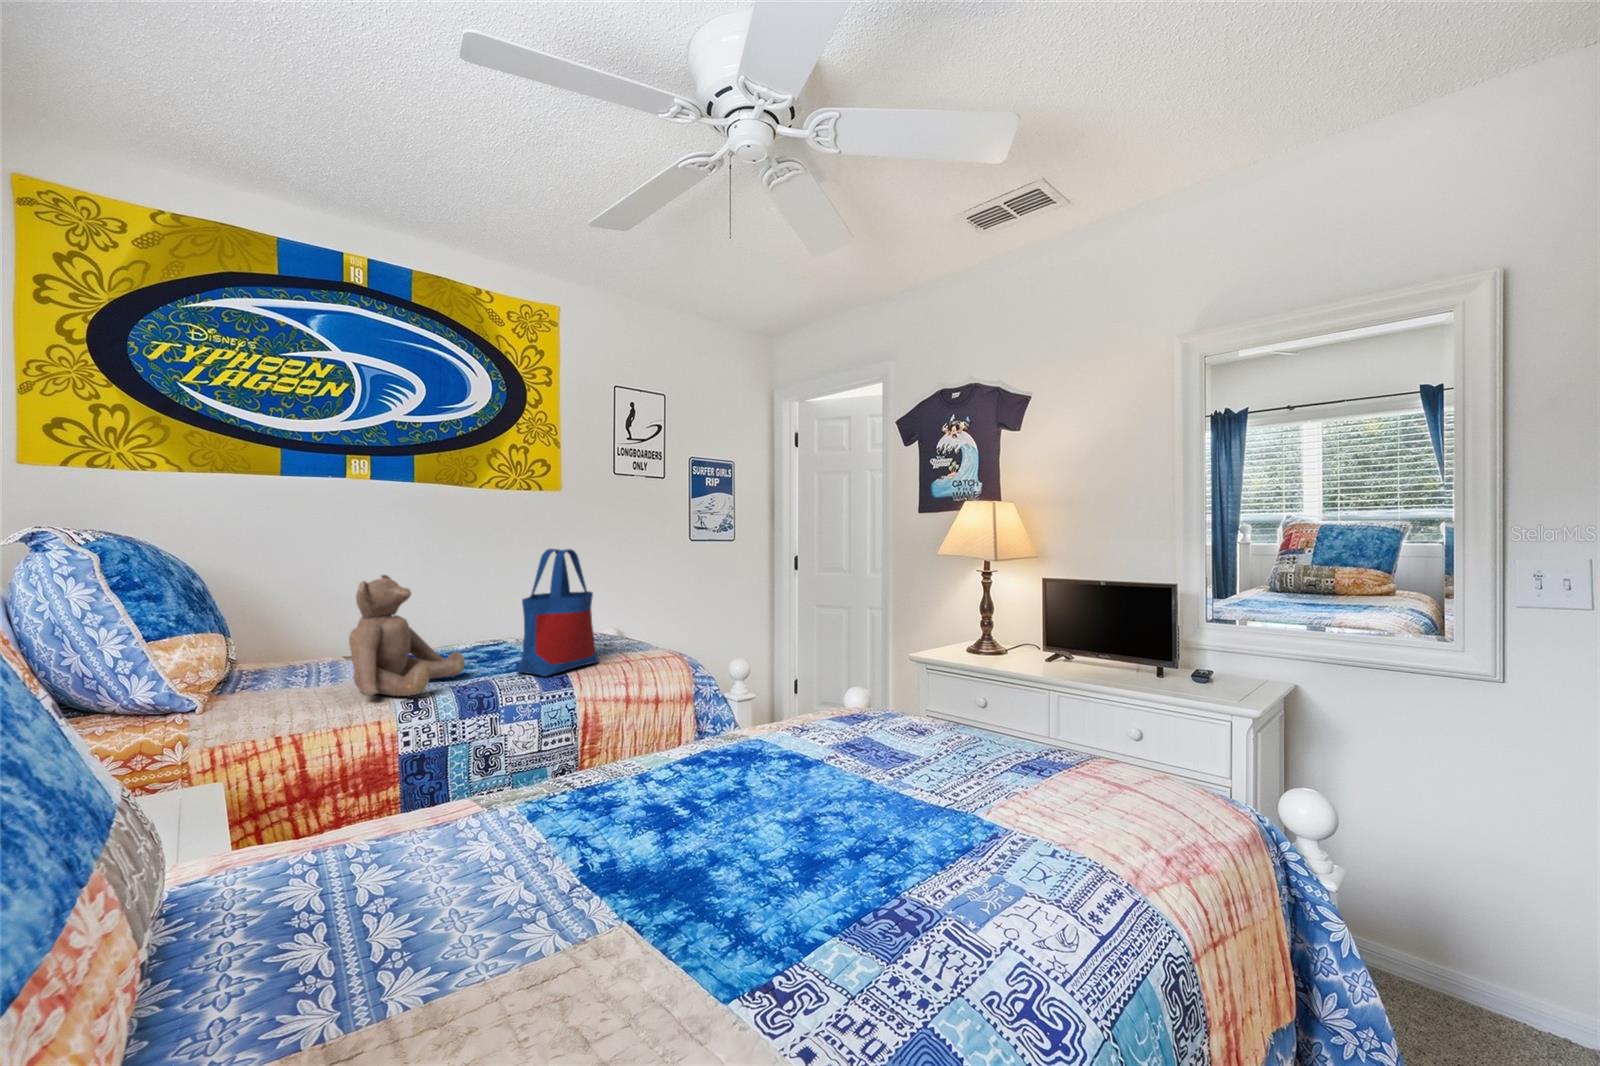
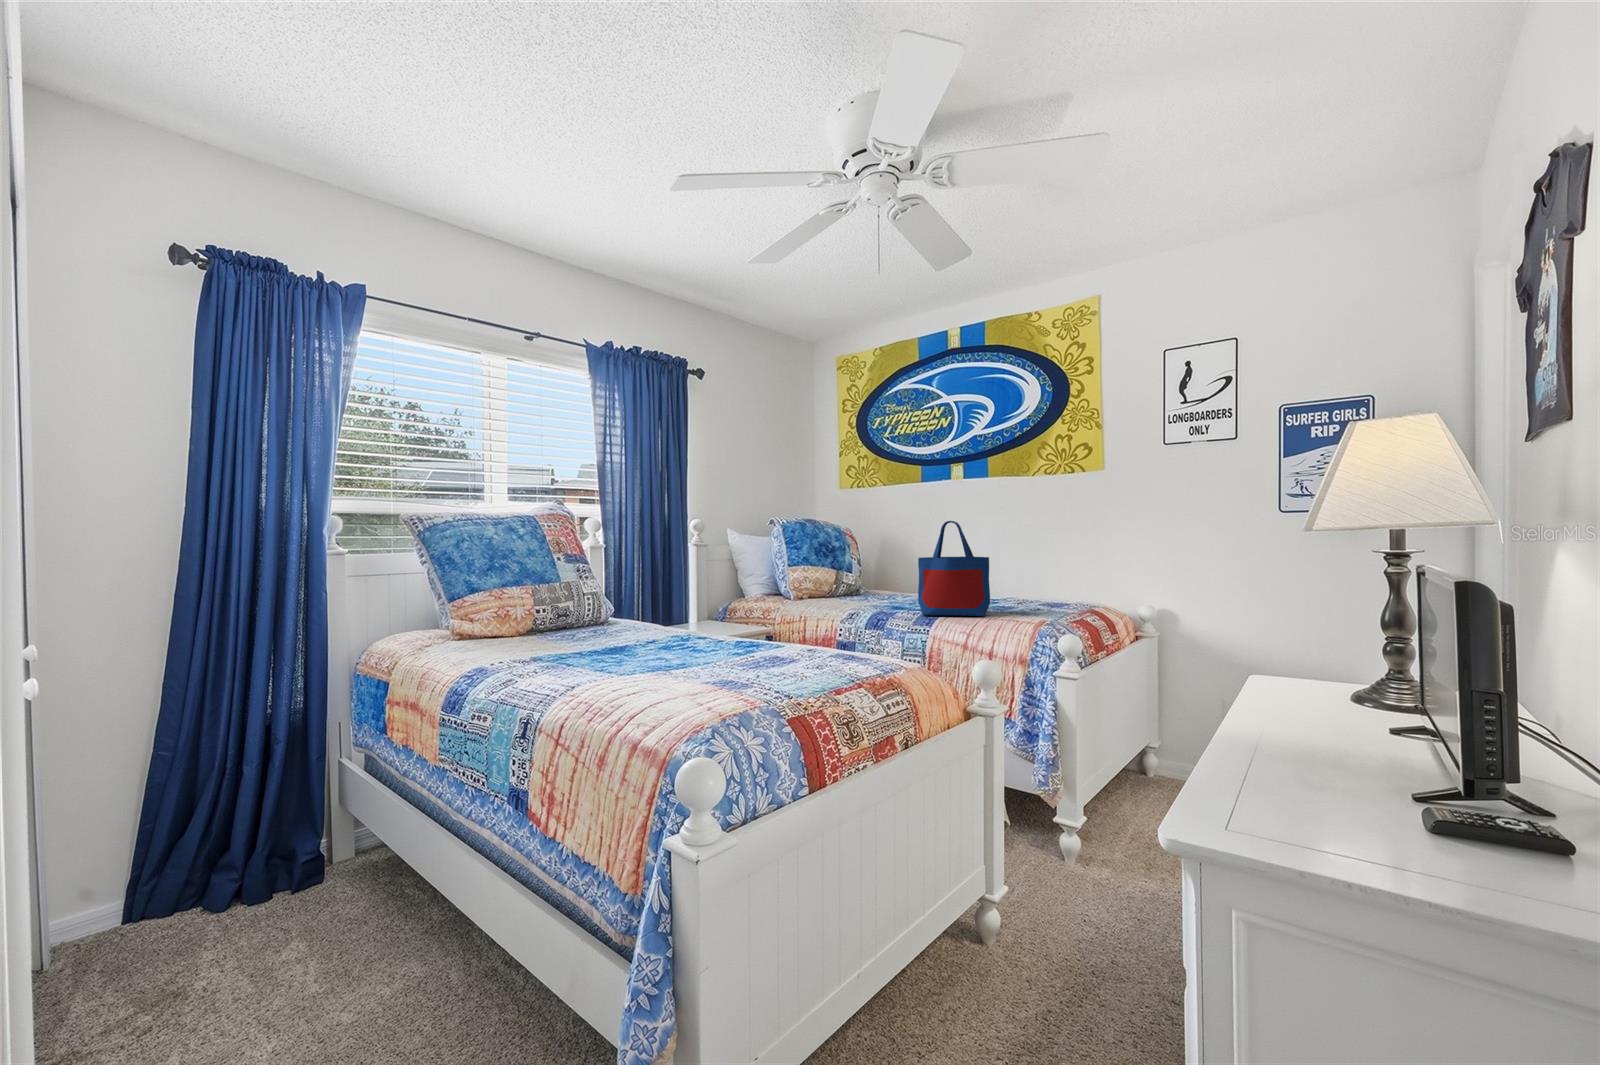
teddy bear: present [349,575,465,696] -> none [833,539,906,609]

